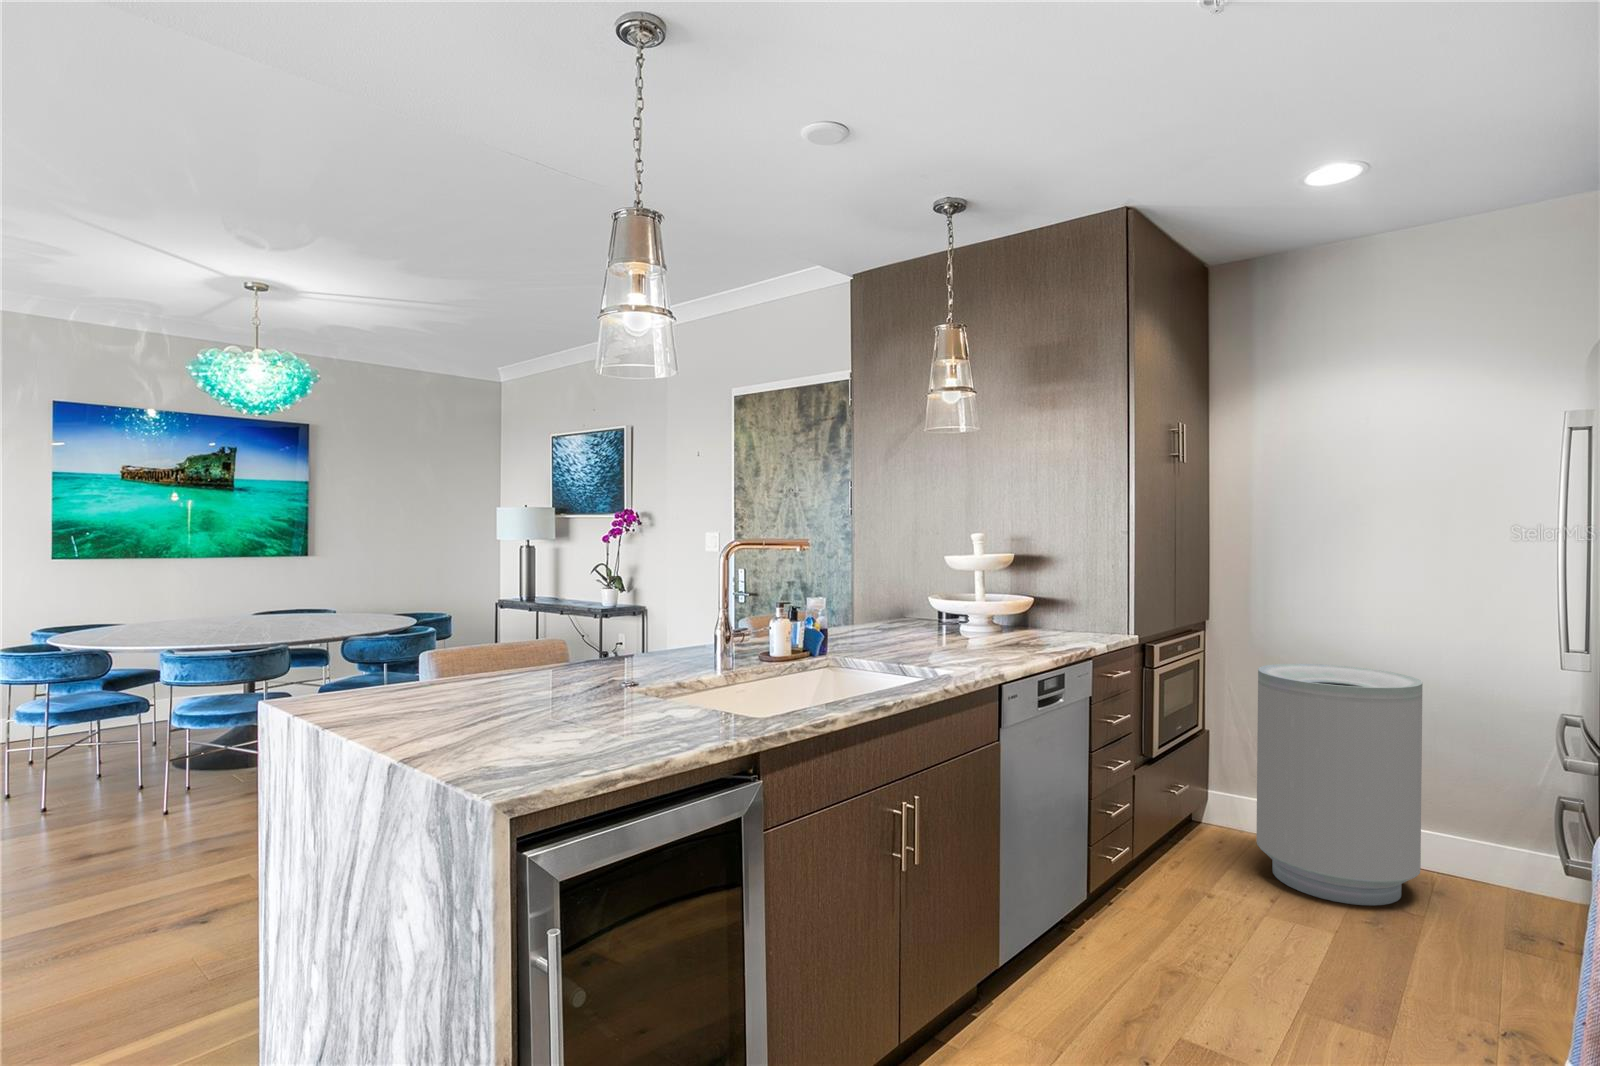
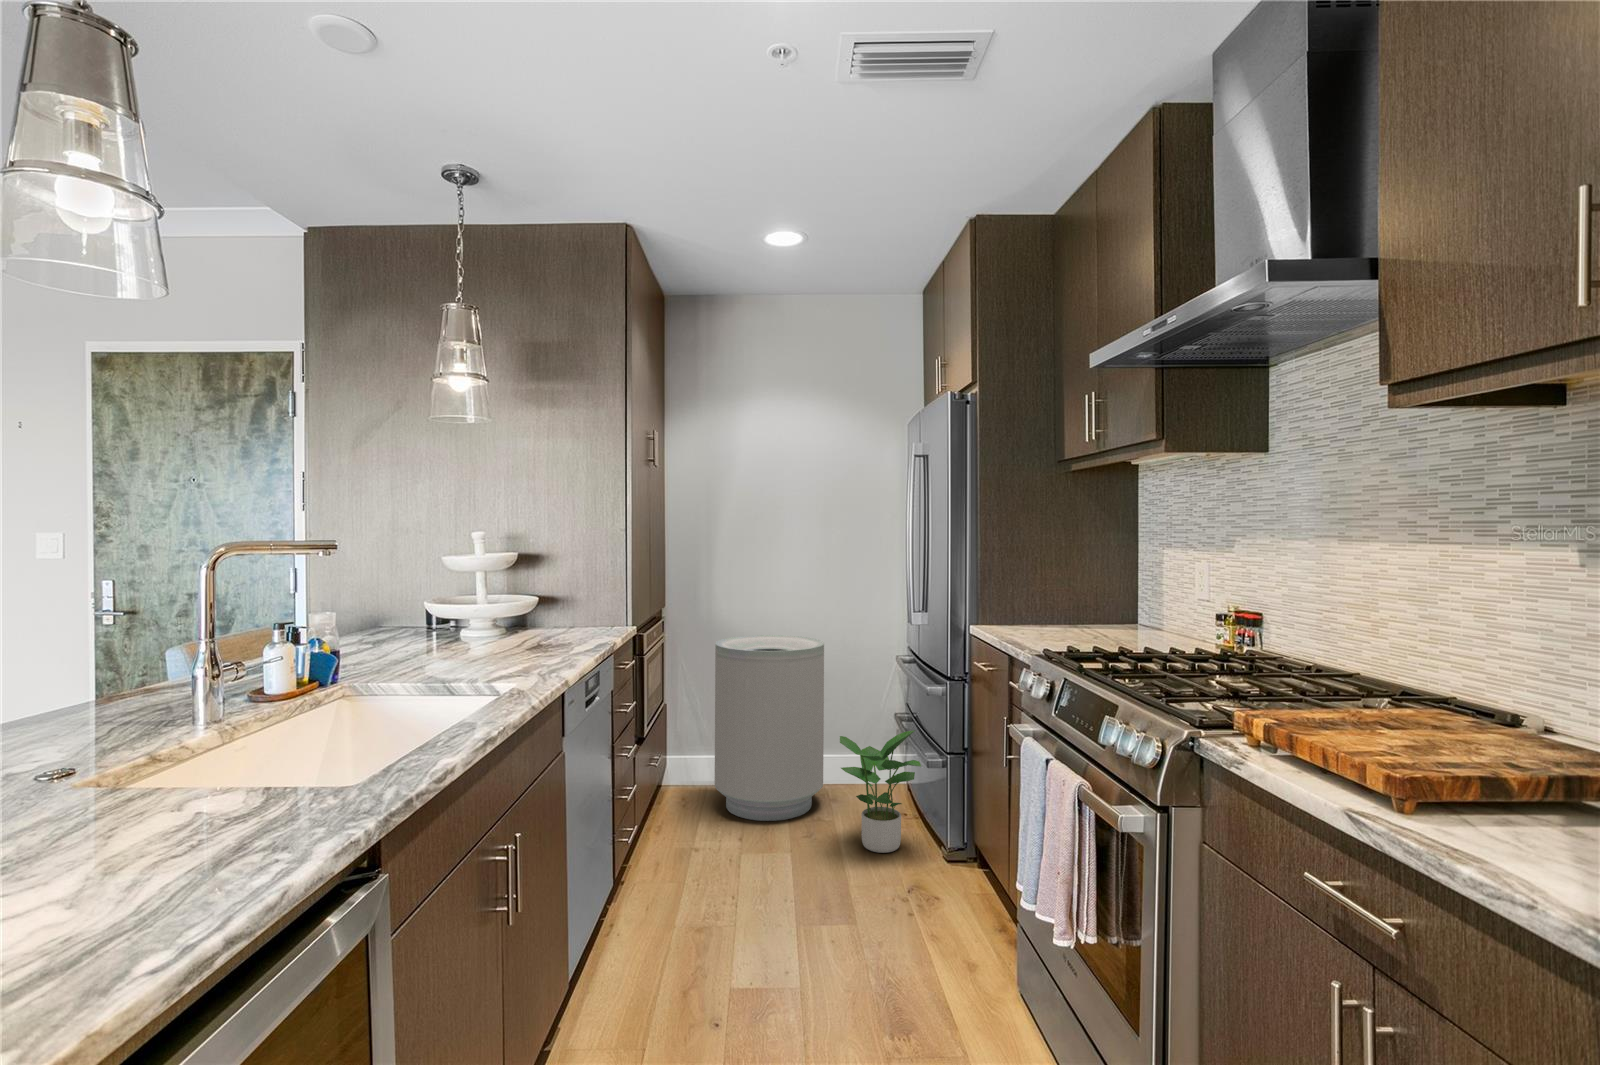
potted plant: none [1410,808,1556,988] -> present [840,730,921,853]

